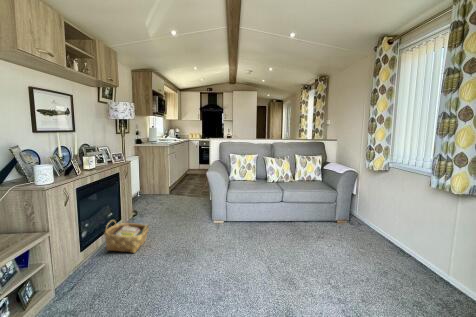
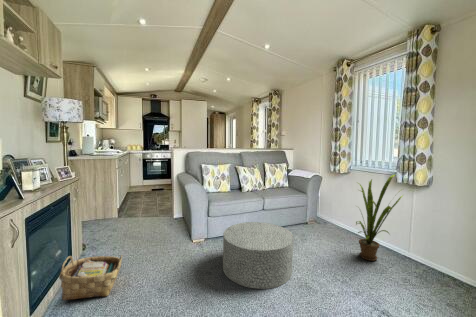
house plant: none [374,173,439,268] -> present [356,175,402,261]
ottoman: none [227,210,294,272] -> present [223,222,294,289]

